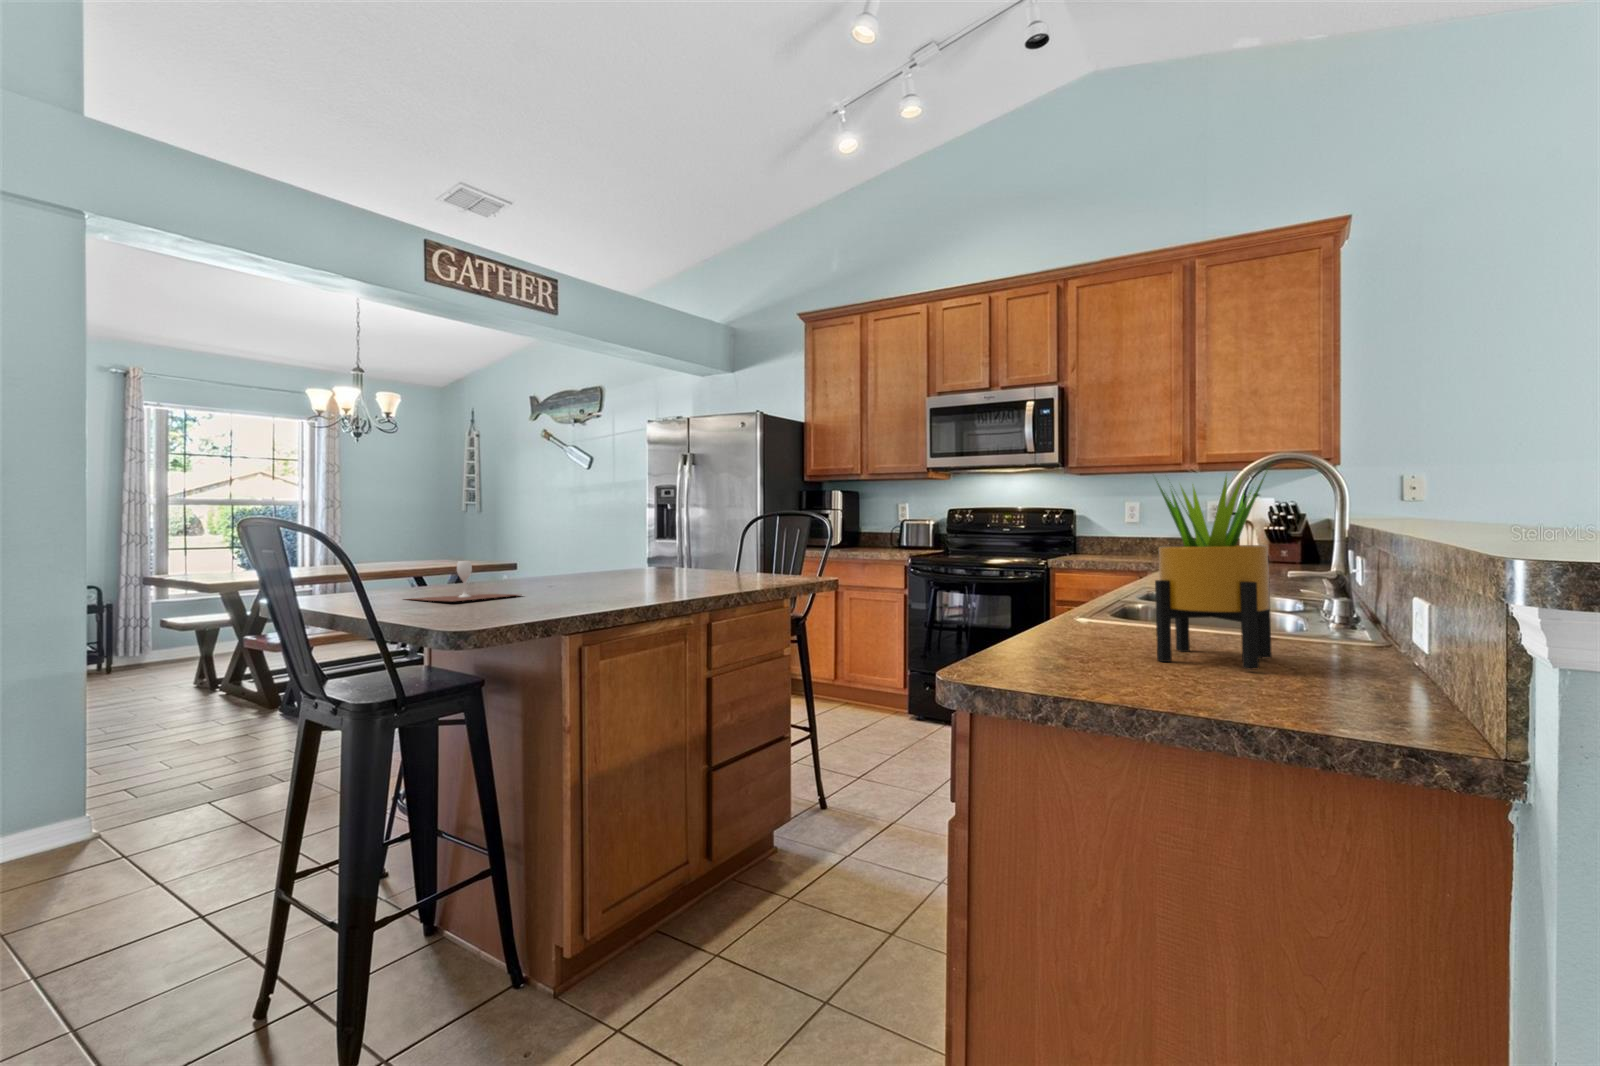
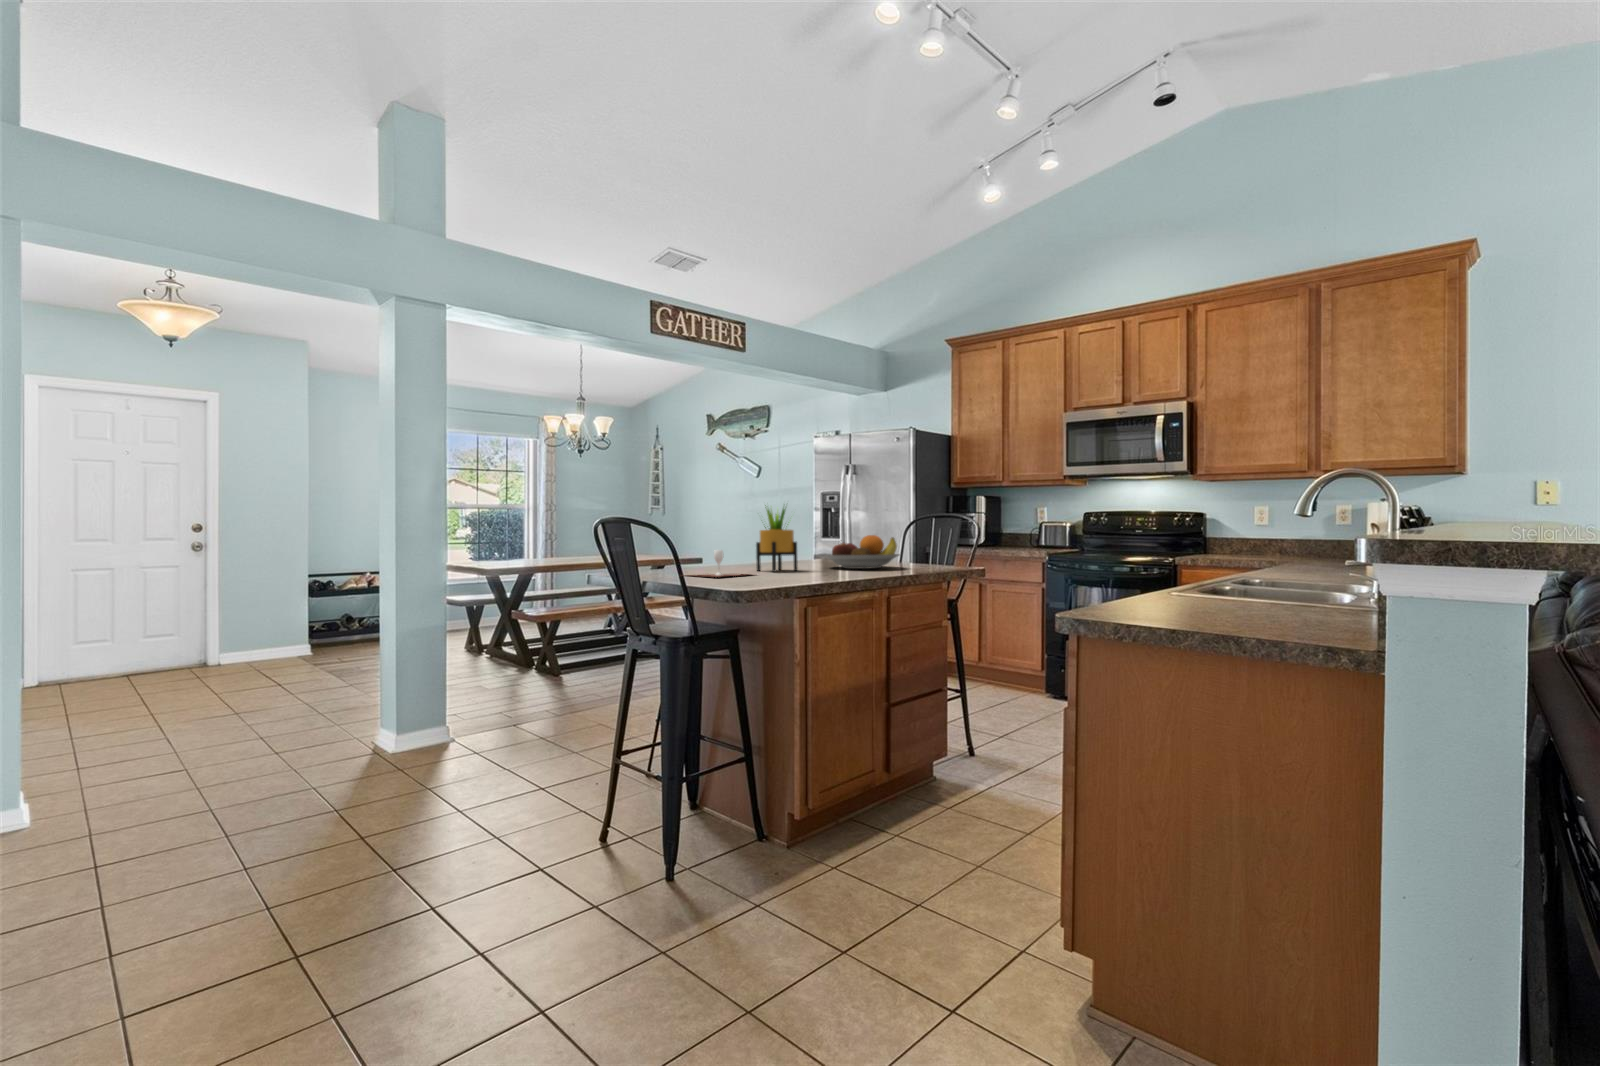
potted plant: present [1155,473,1272,670] -> present [756,505,798,572]
fruit bowl: none [632,537,733,582] -> present [825,535,900,569]

